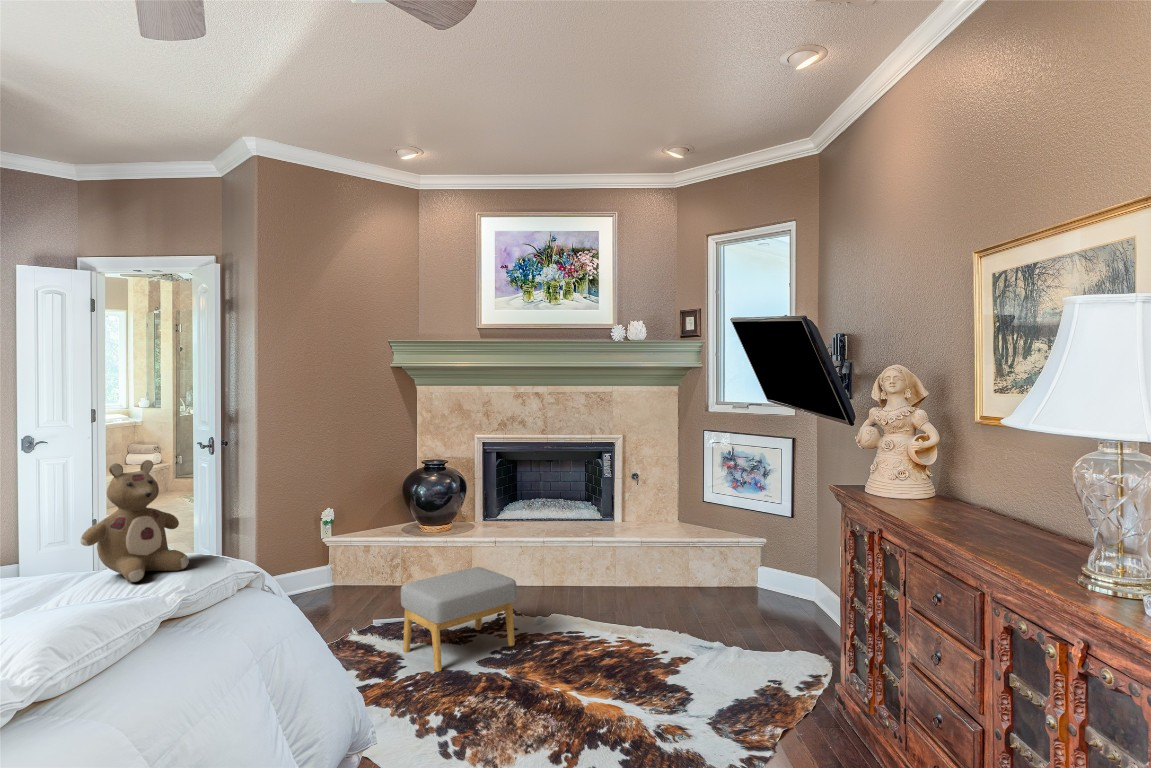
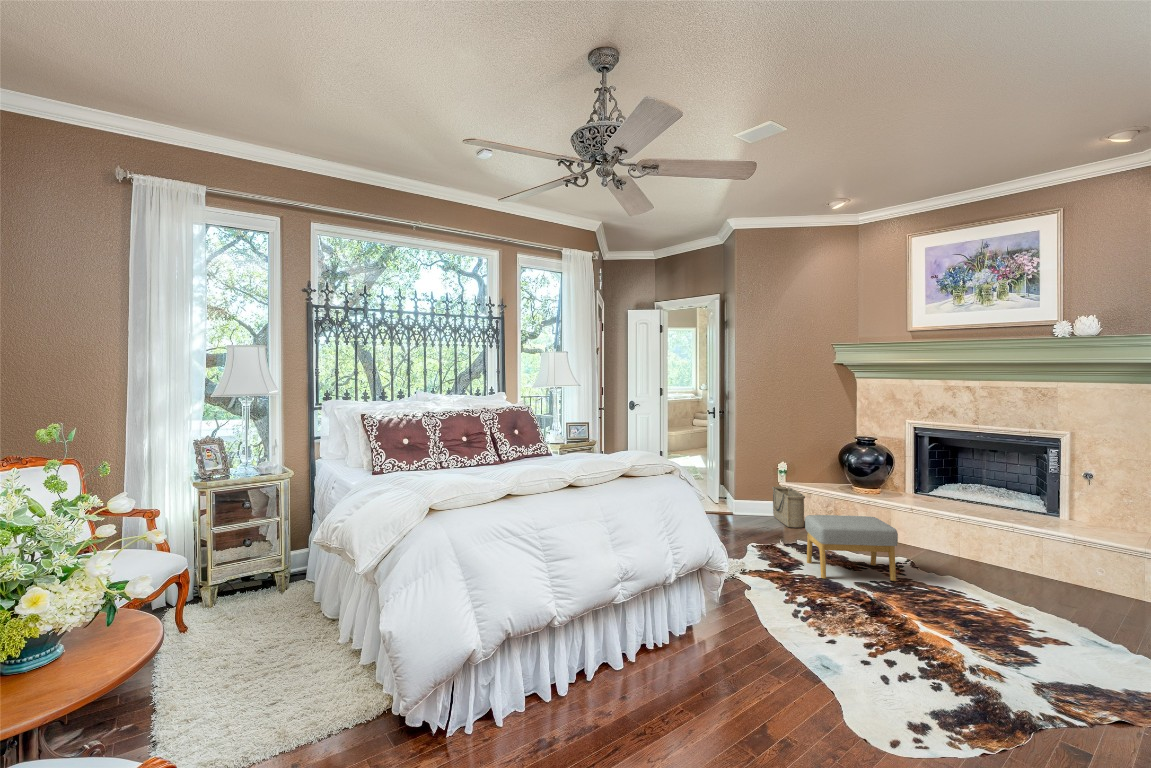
stuffed bear: present [81,460,189,582] -> none [596,406,637,459]
basket: none [314,540,369,600] -> present [772,486,805,528]

